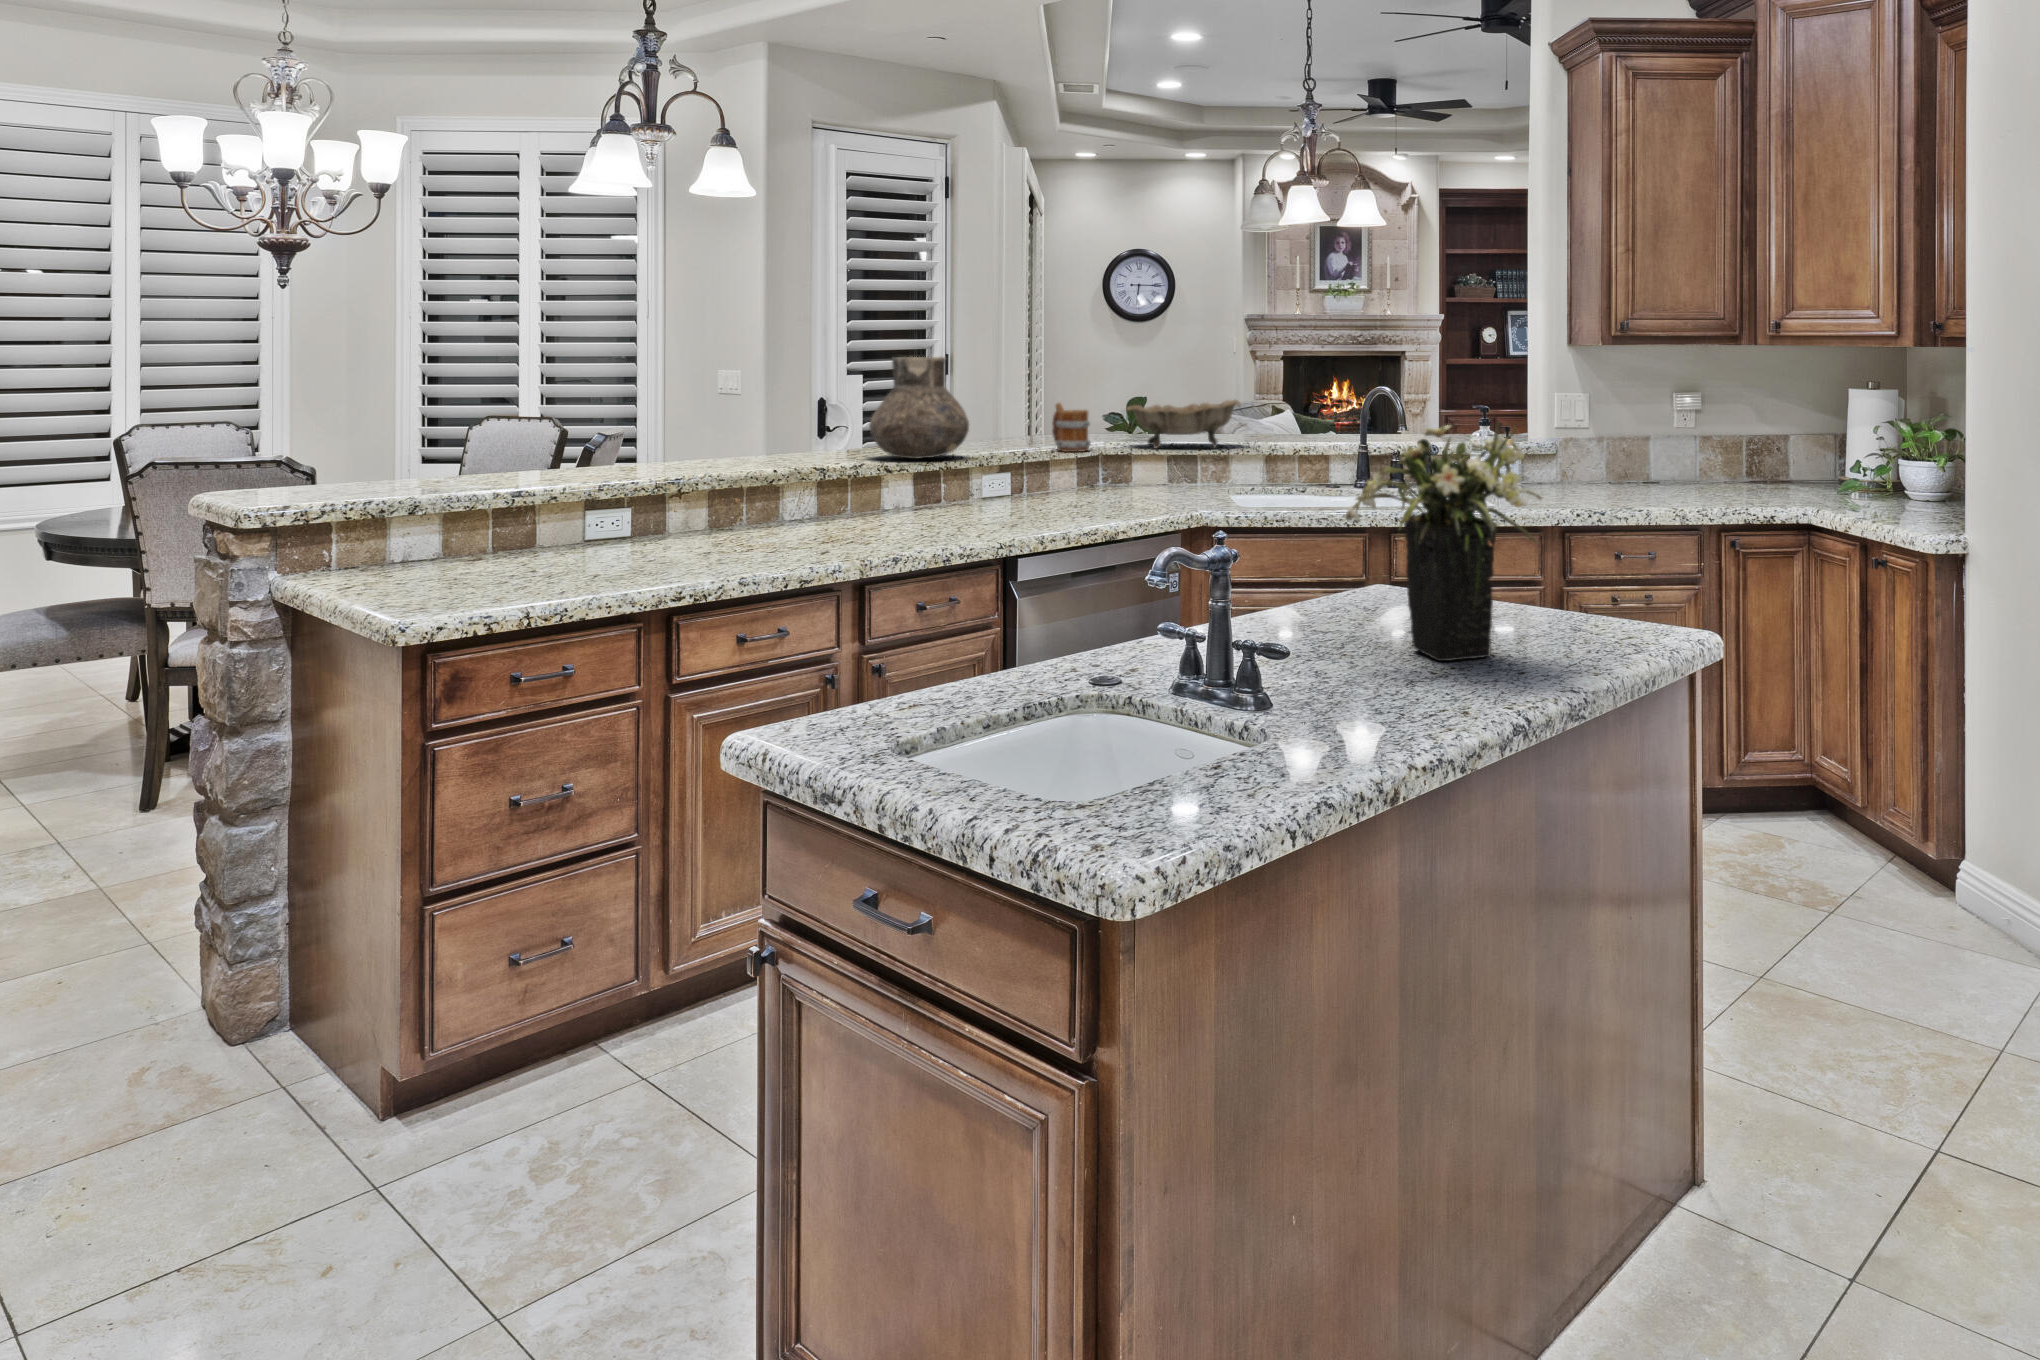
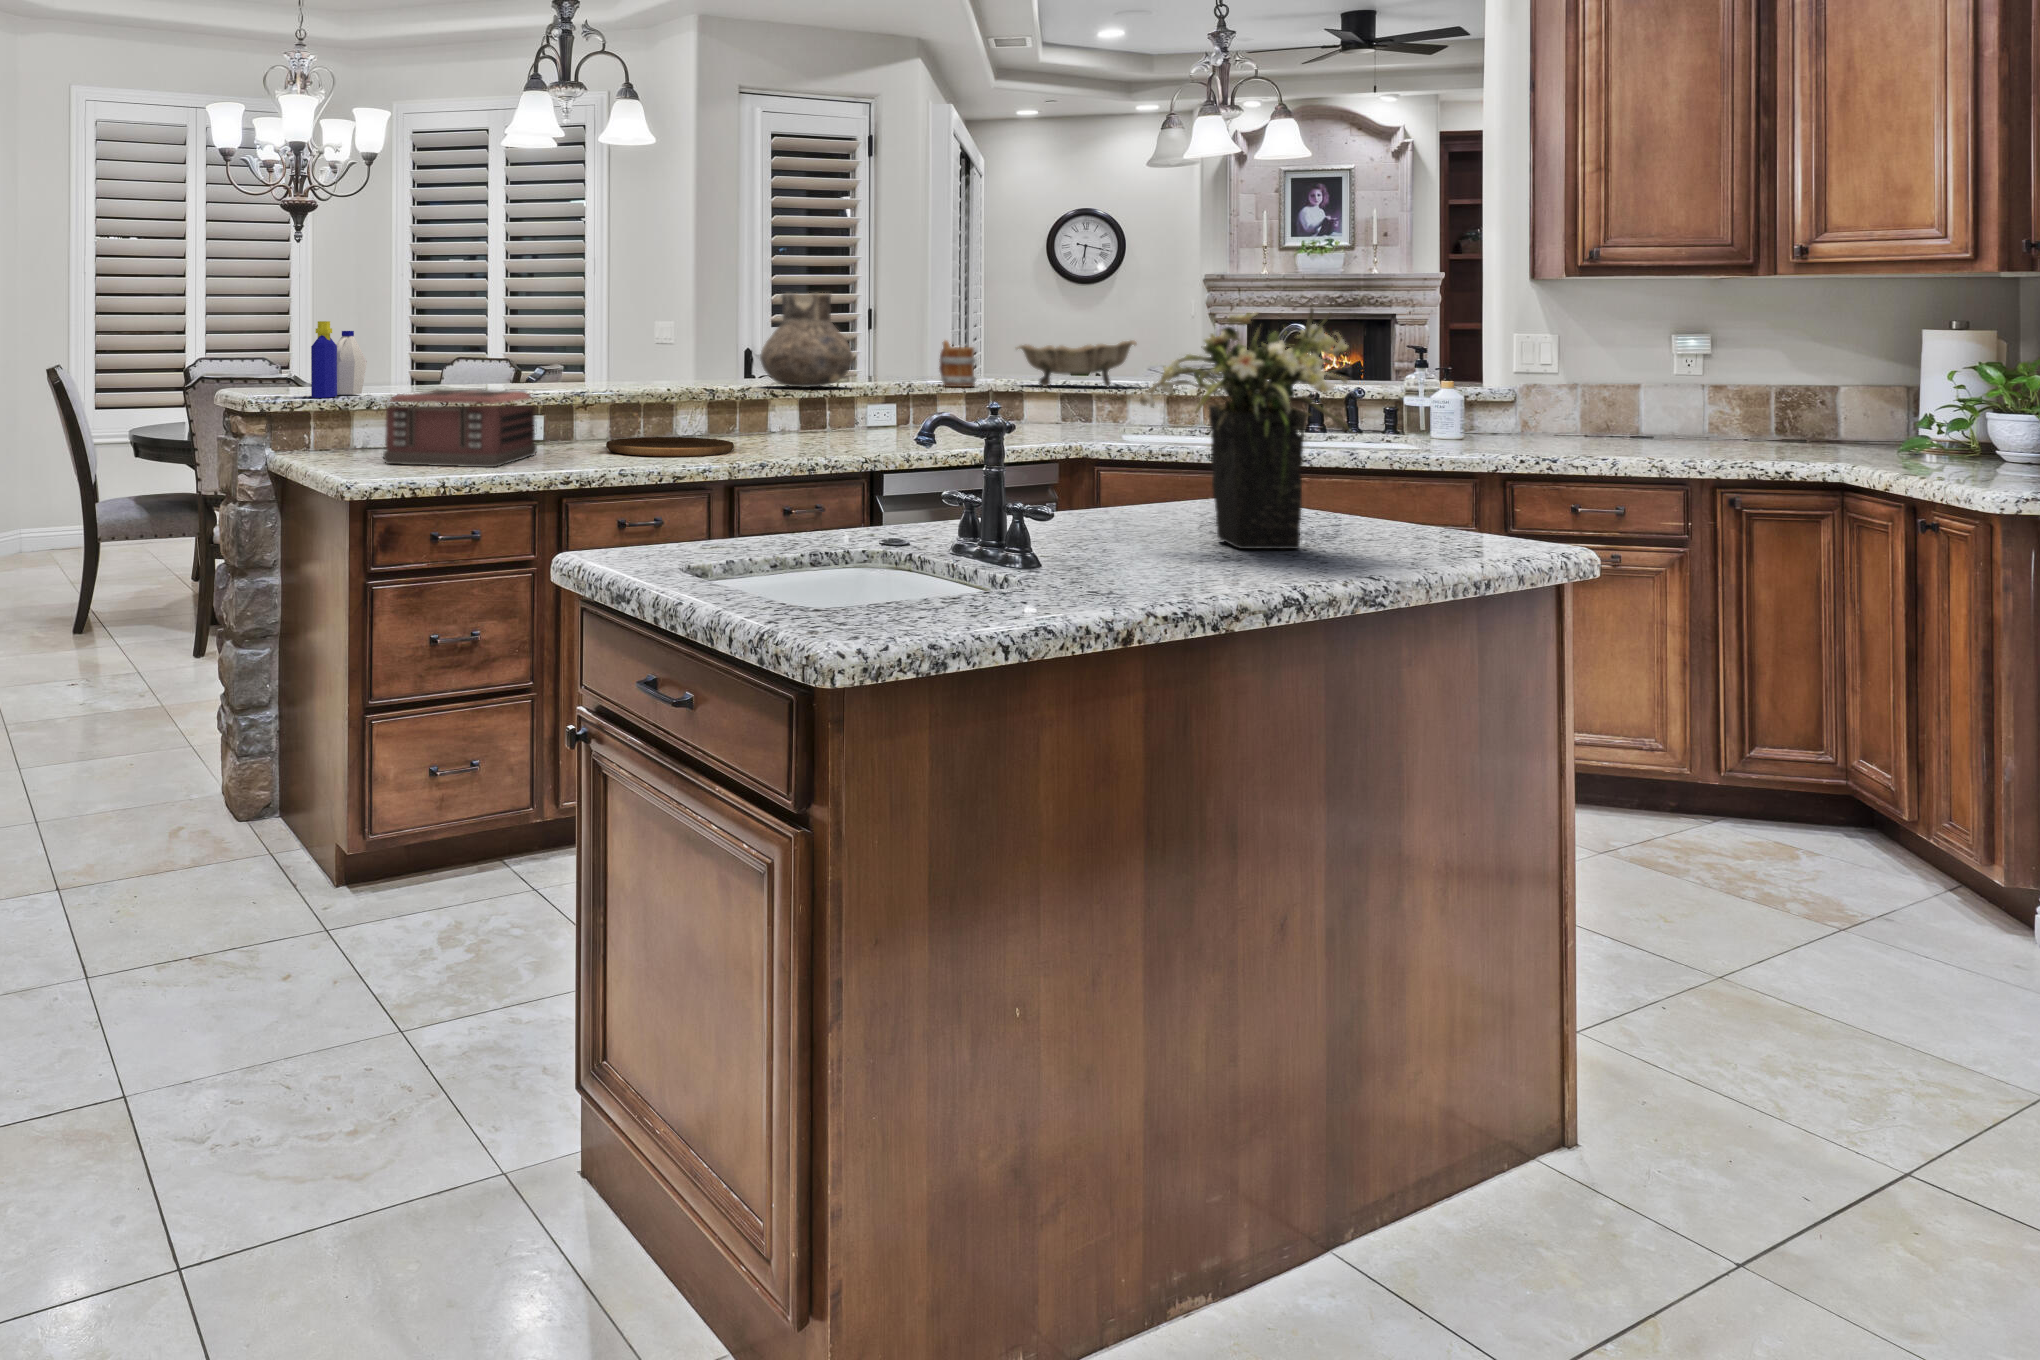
bottle: none [324,406,399,504] -> present [311,321,367,398]
toaster: none [430,484,625,584] -> present [383,390,537,467]
cutting board: none [707,524,855,552] -> present [606,437,734,457]

